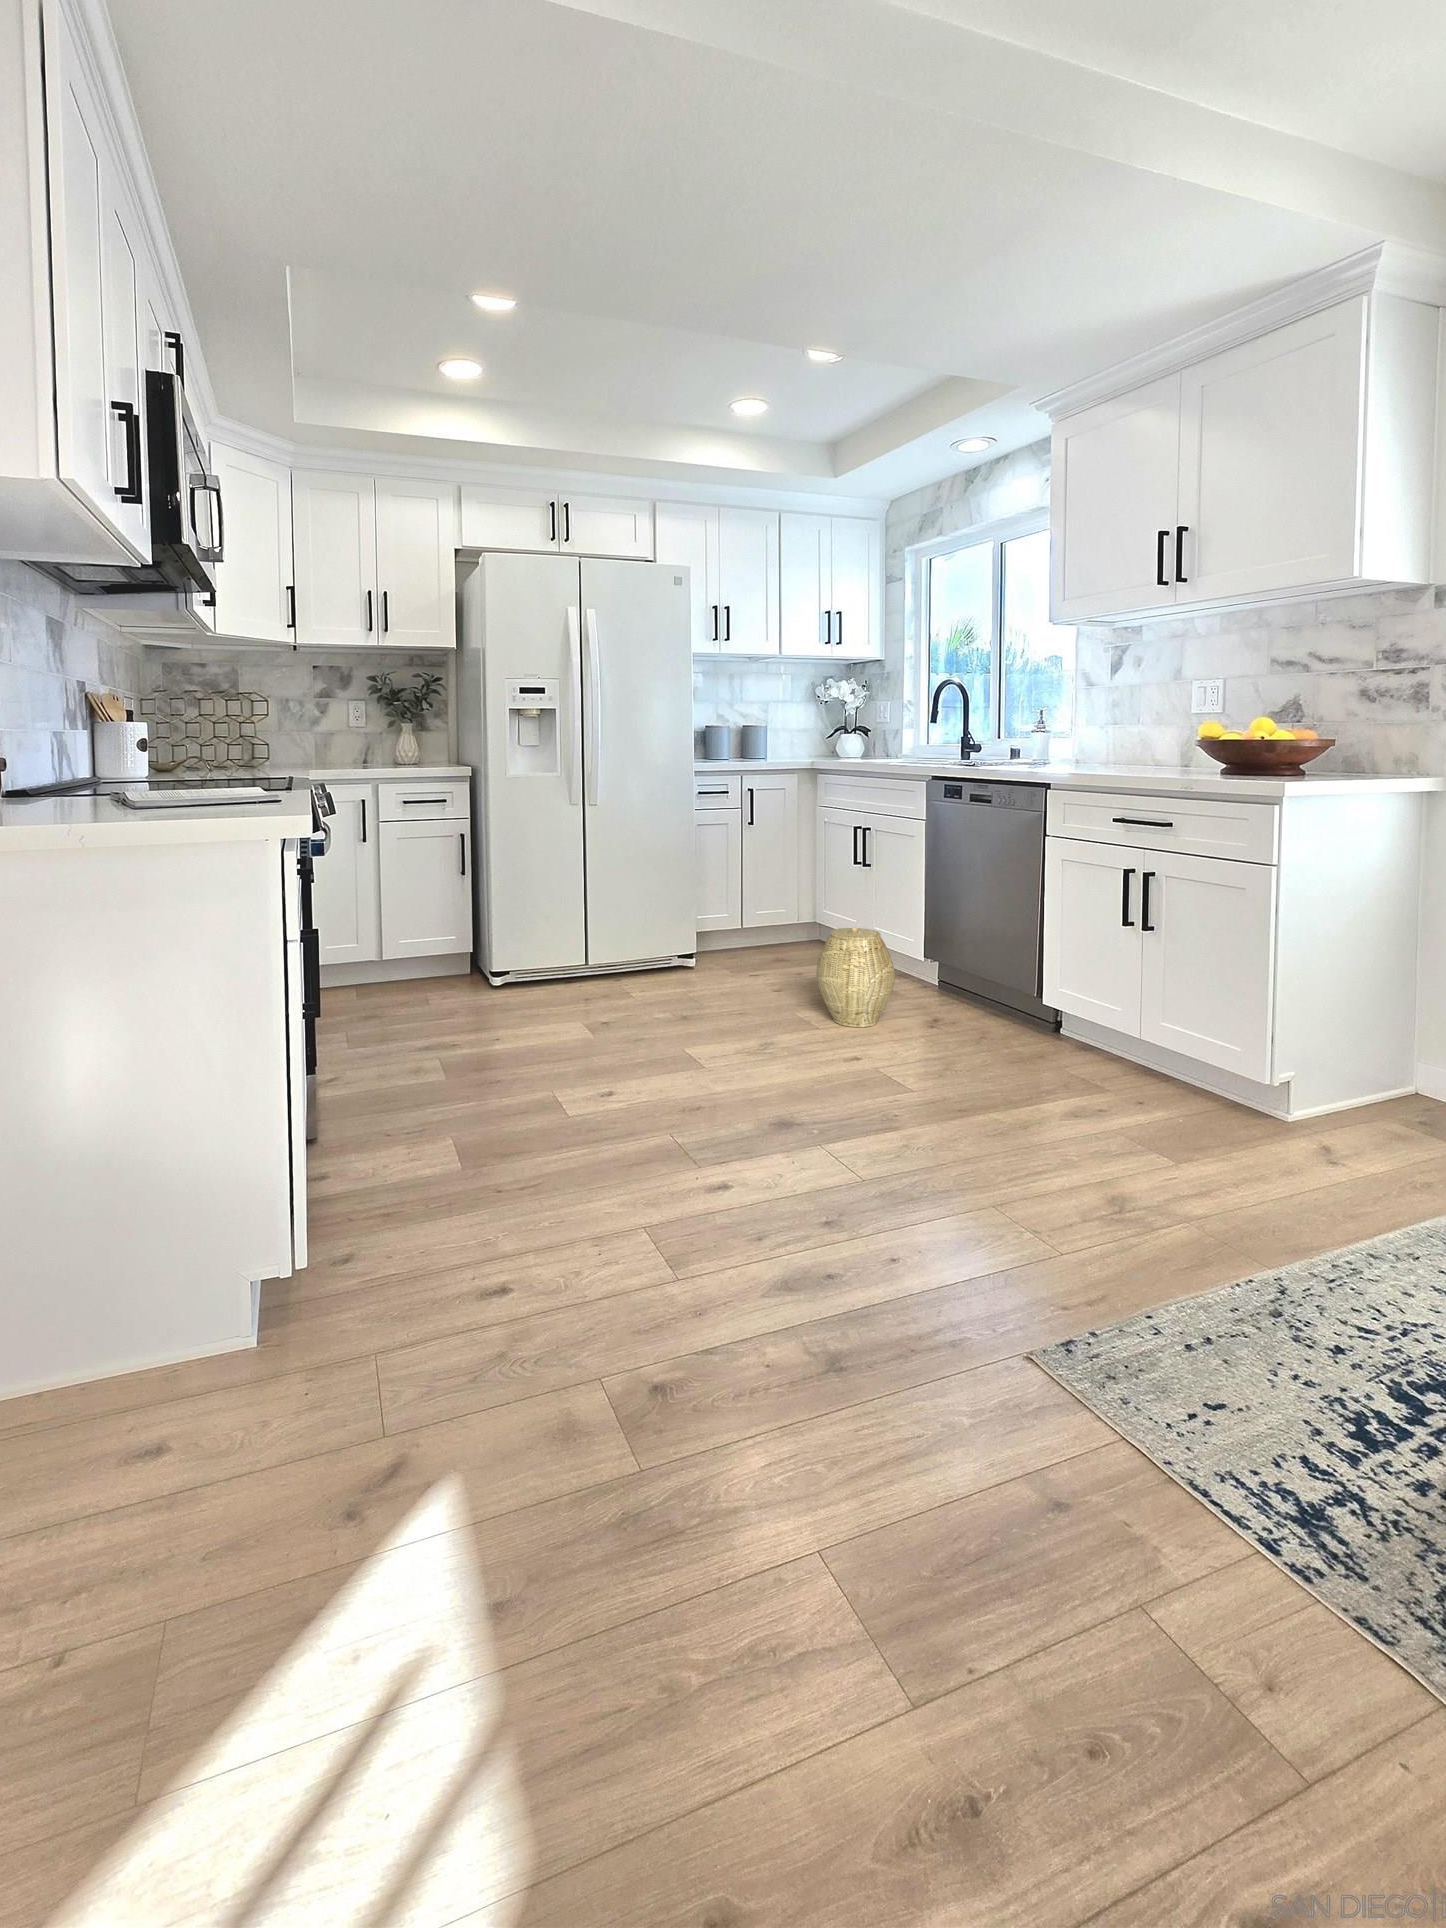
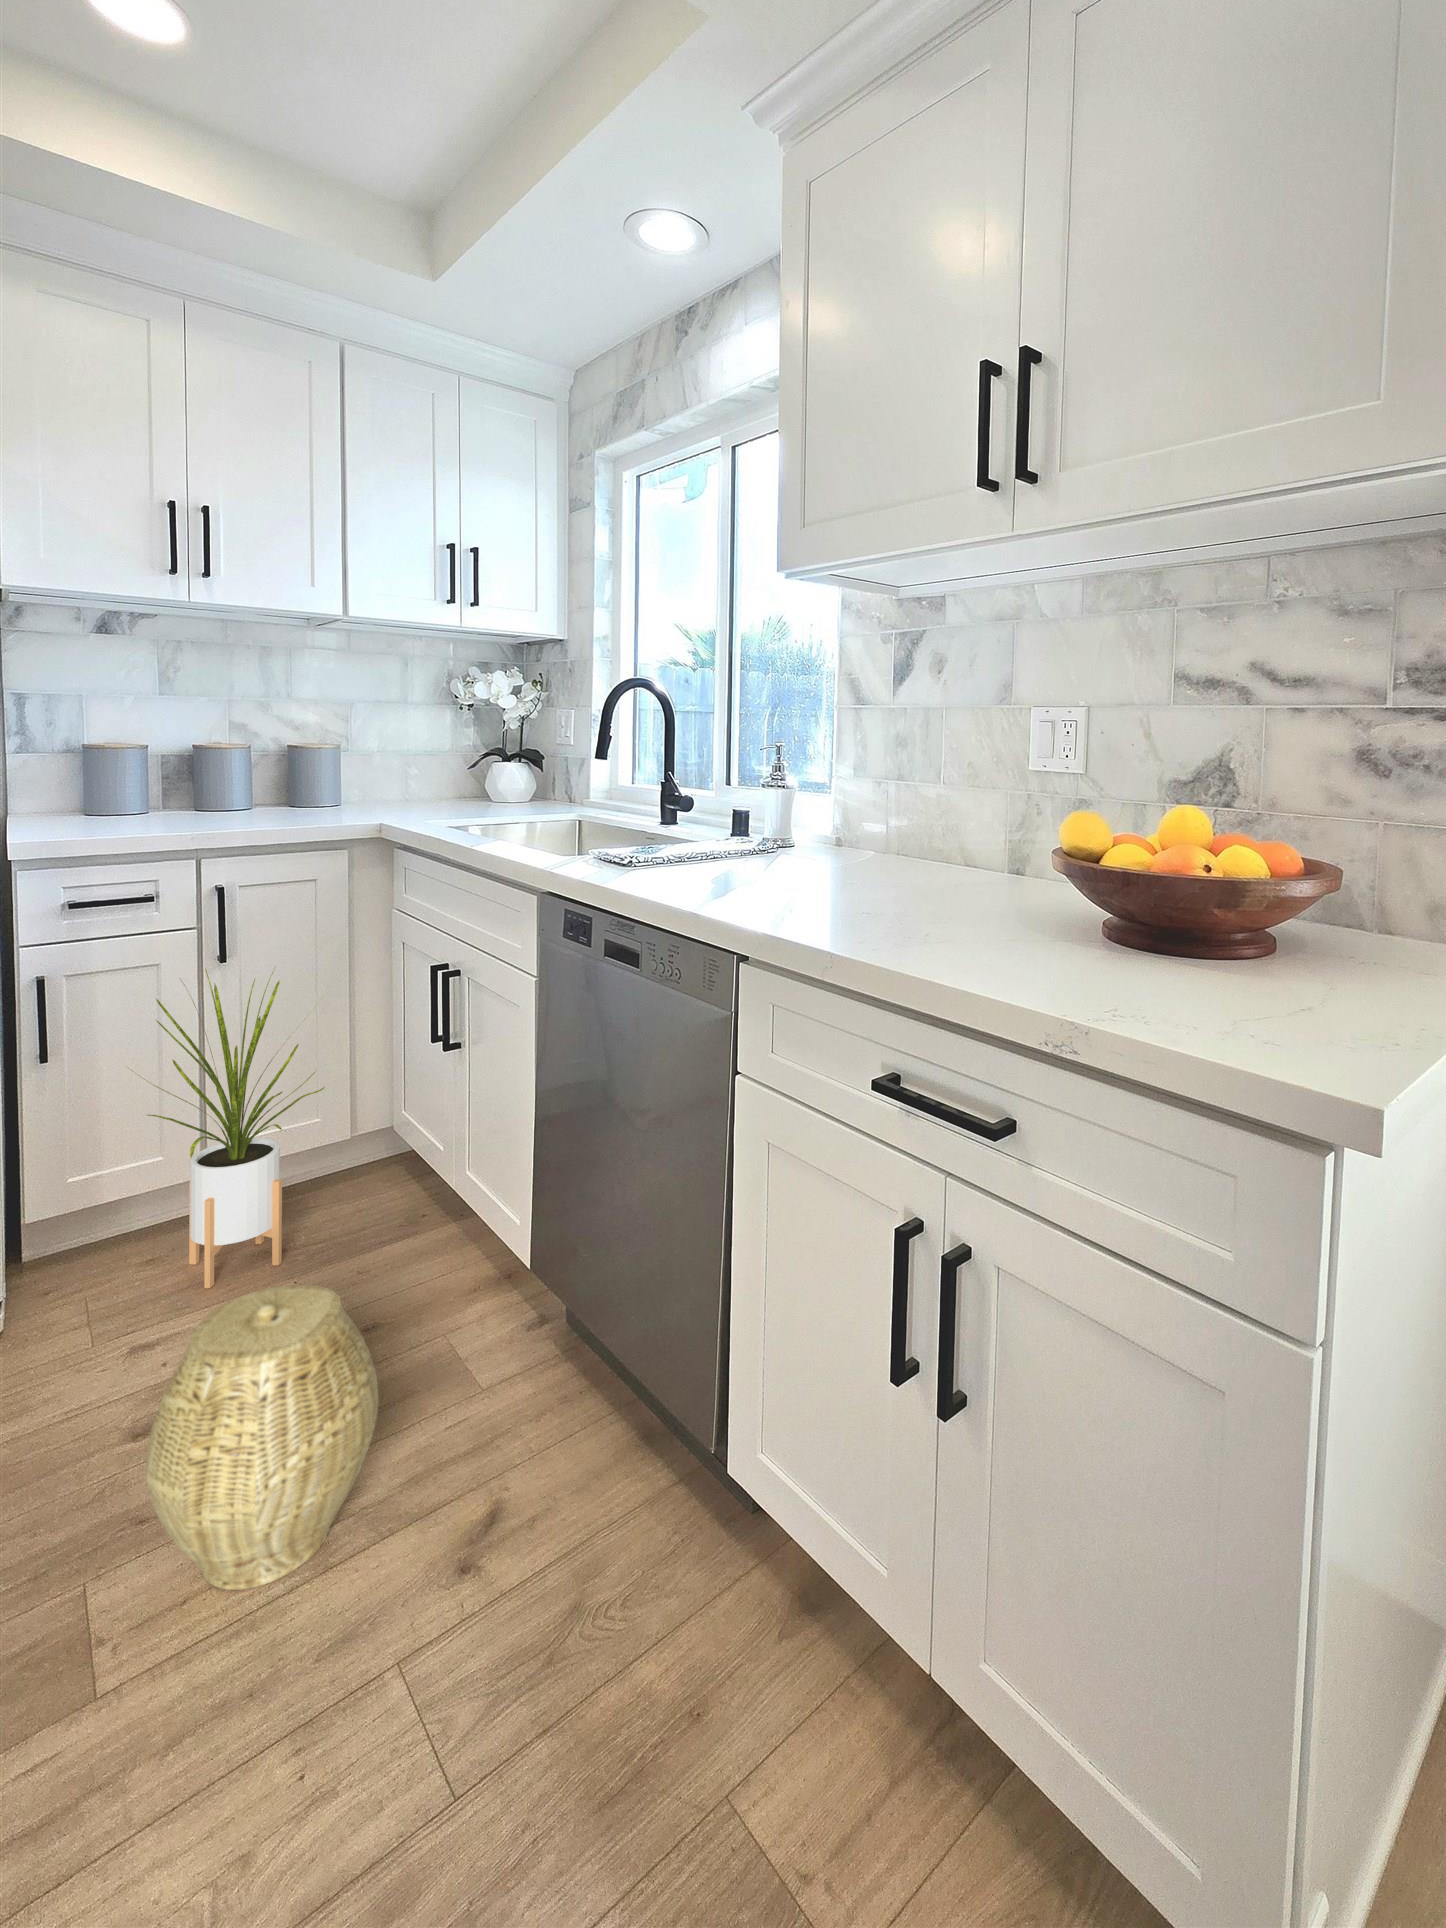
house plant: none [734,826,809,970] -> present [131,968,325,1288]

